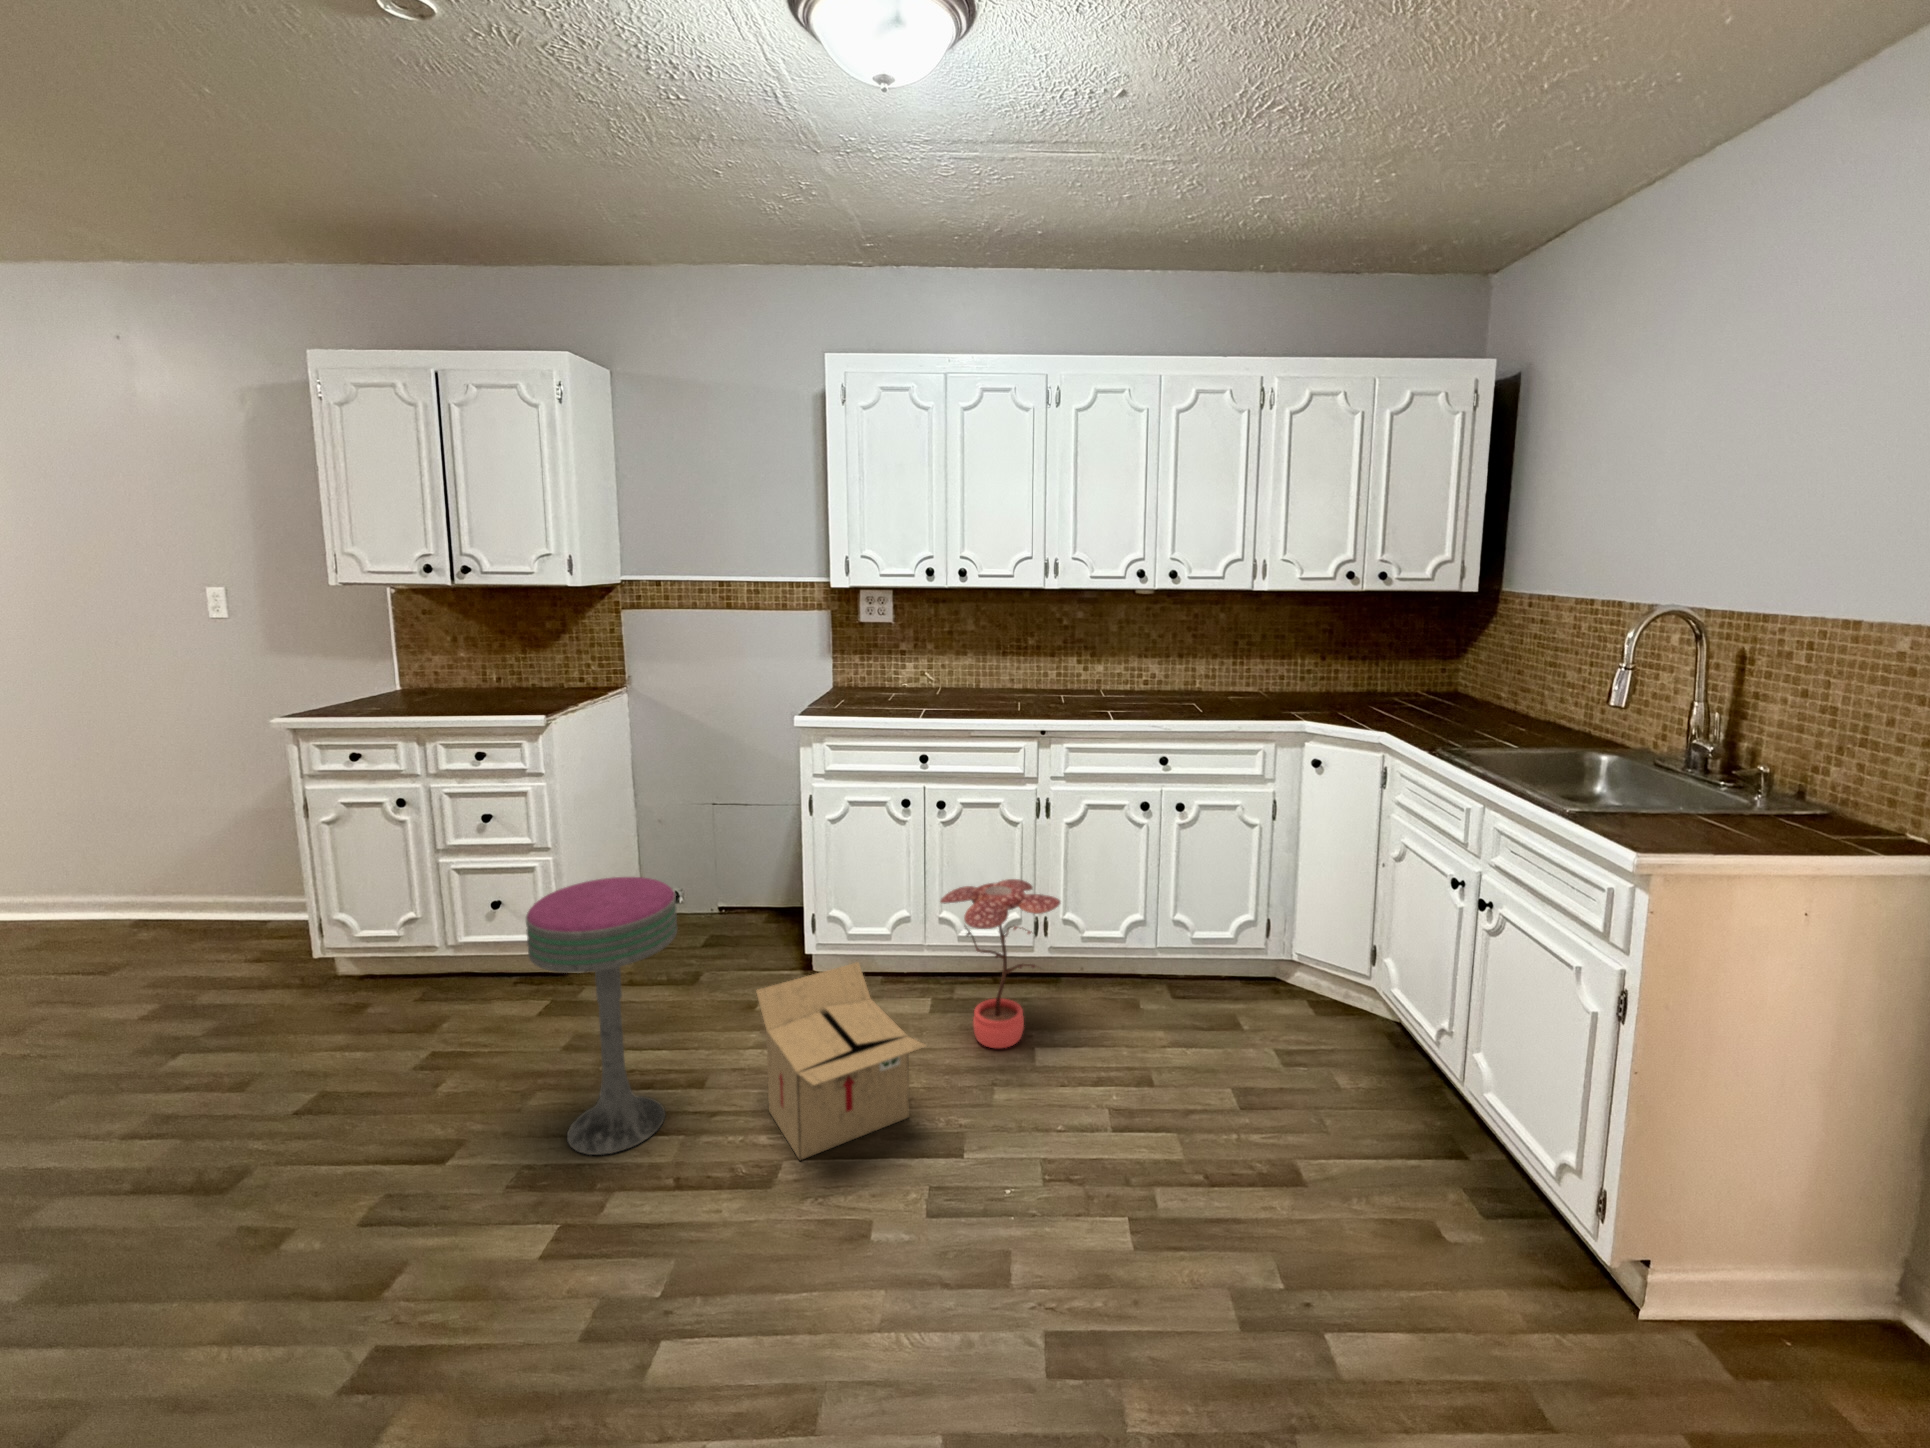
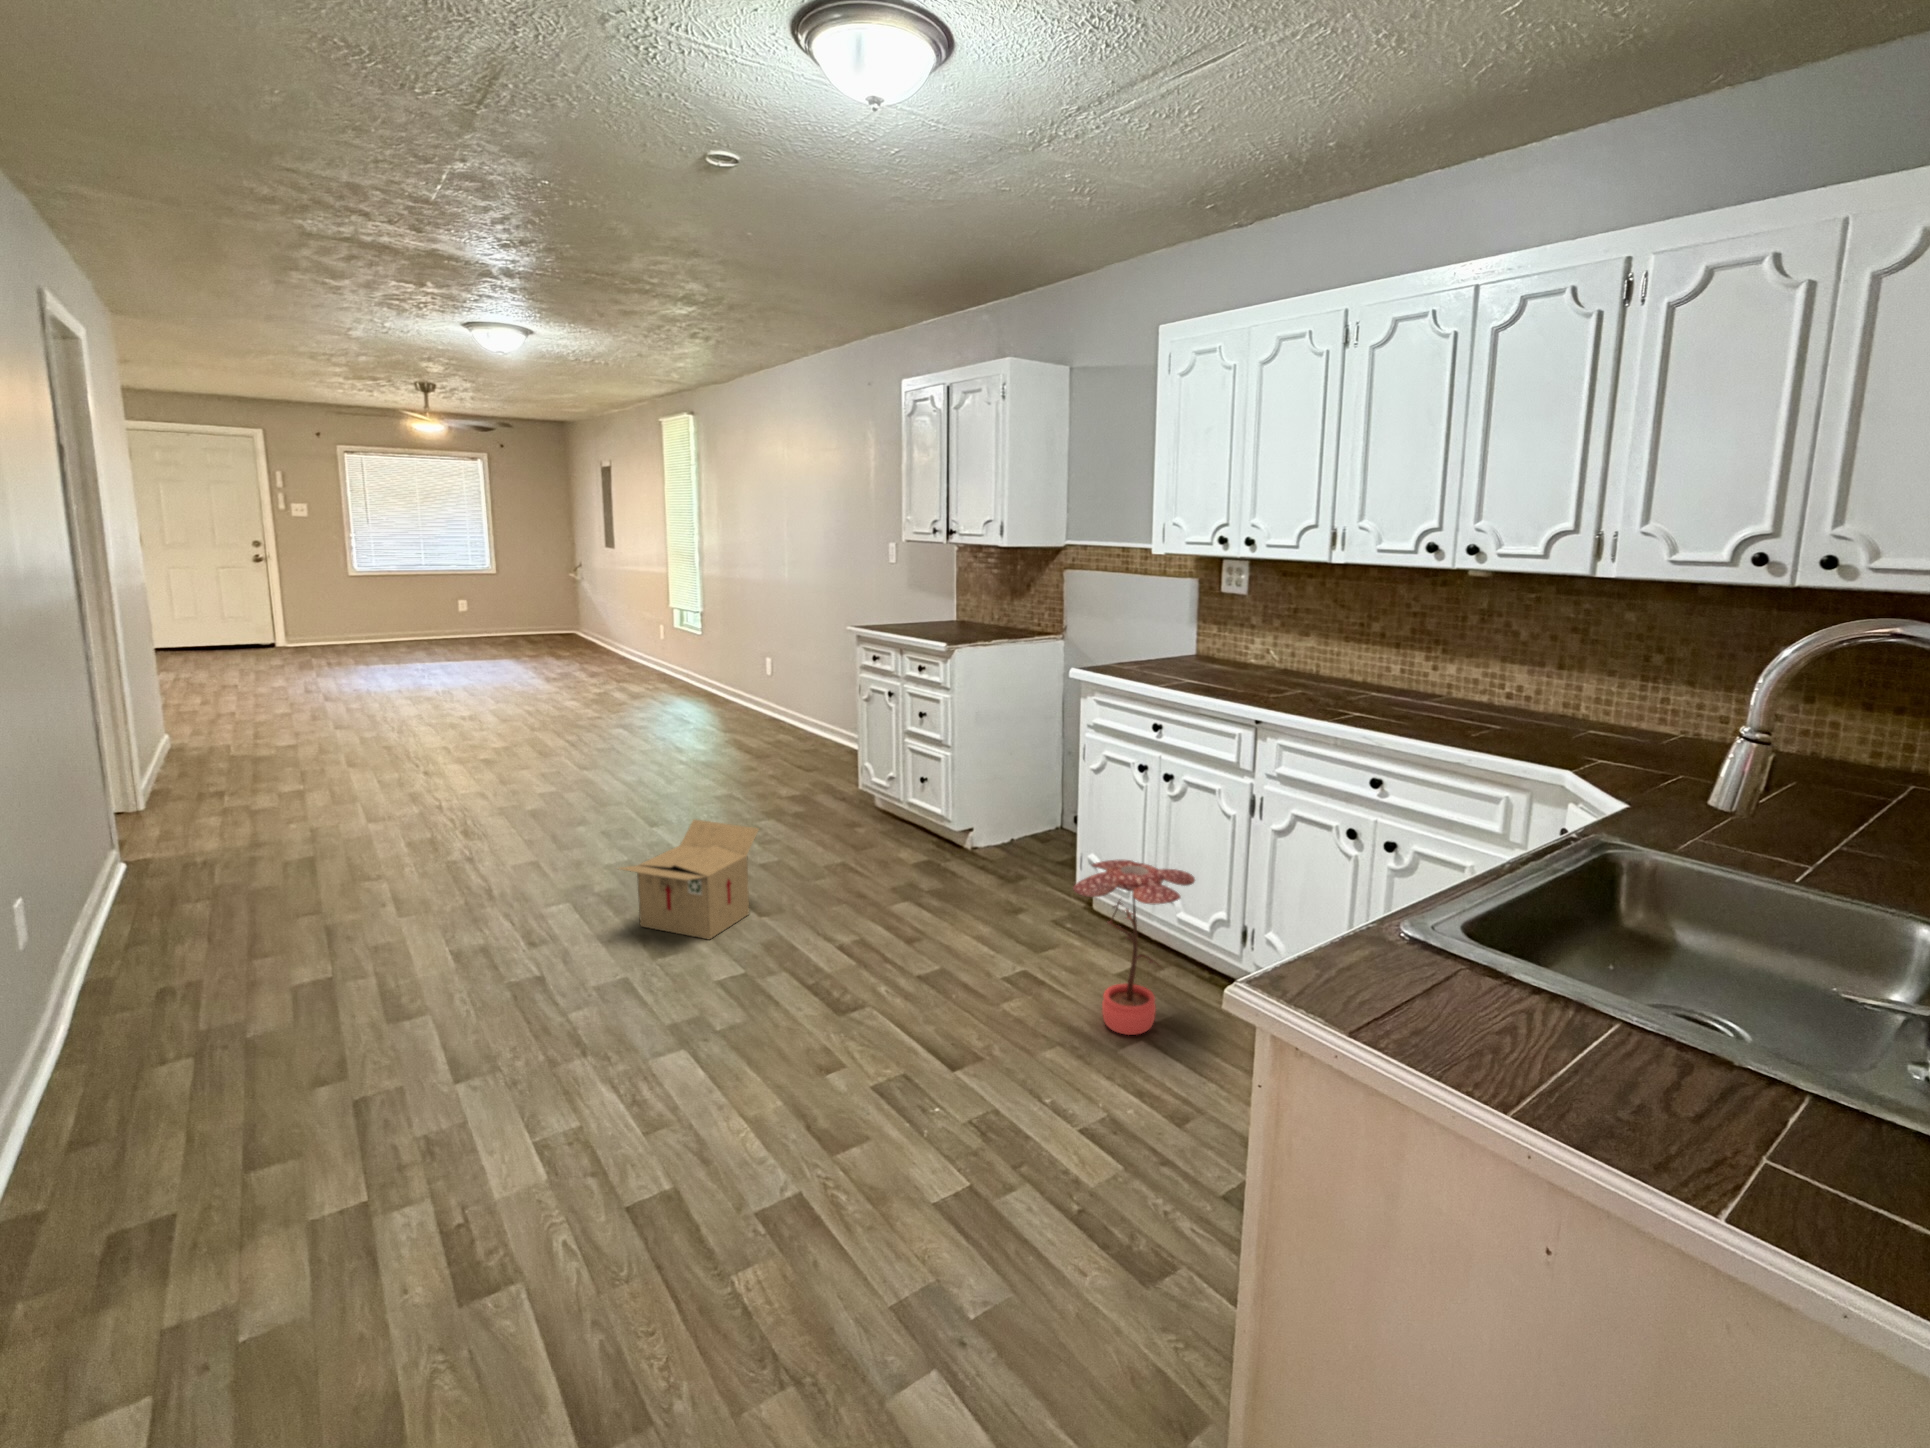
bar stool: present [526,877,677,1155] -> none [794,759,896,955]
cardboard box: present [756,962,926,1160] -> present [619,819,759,939]

